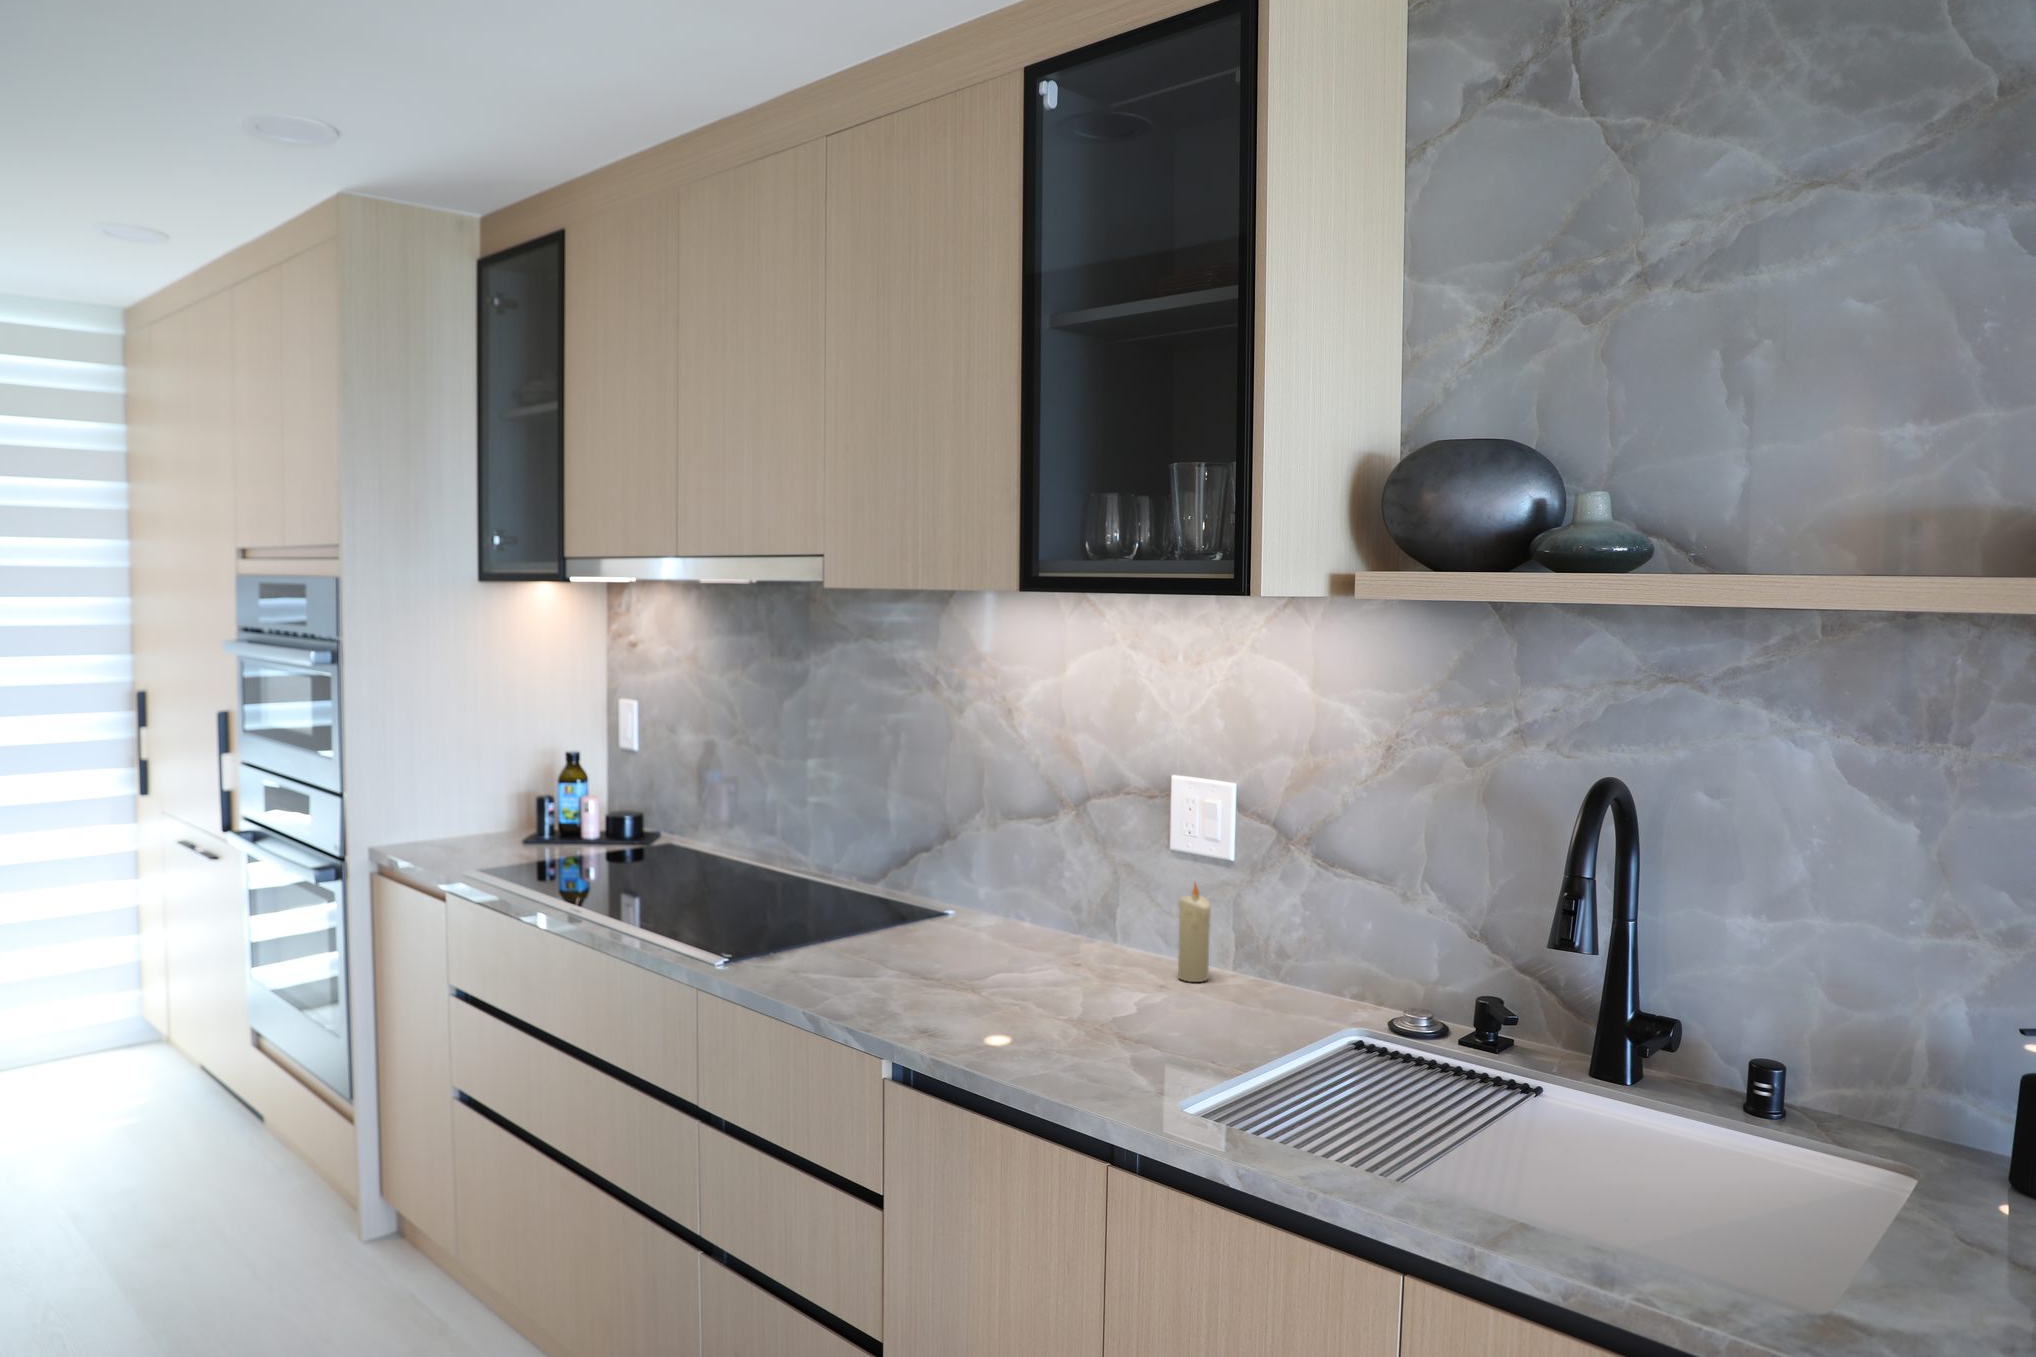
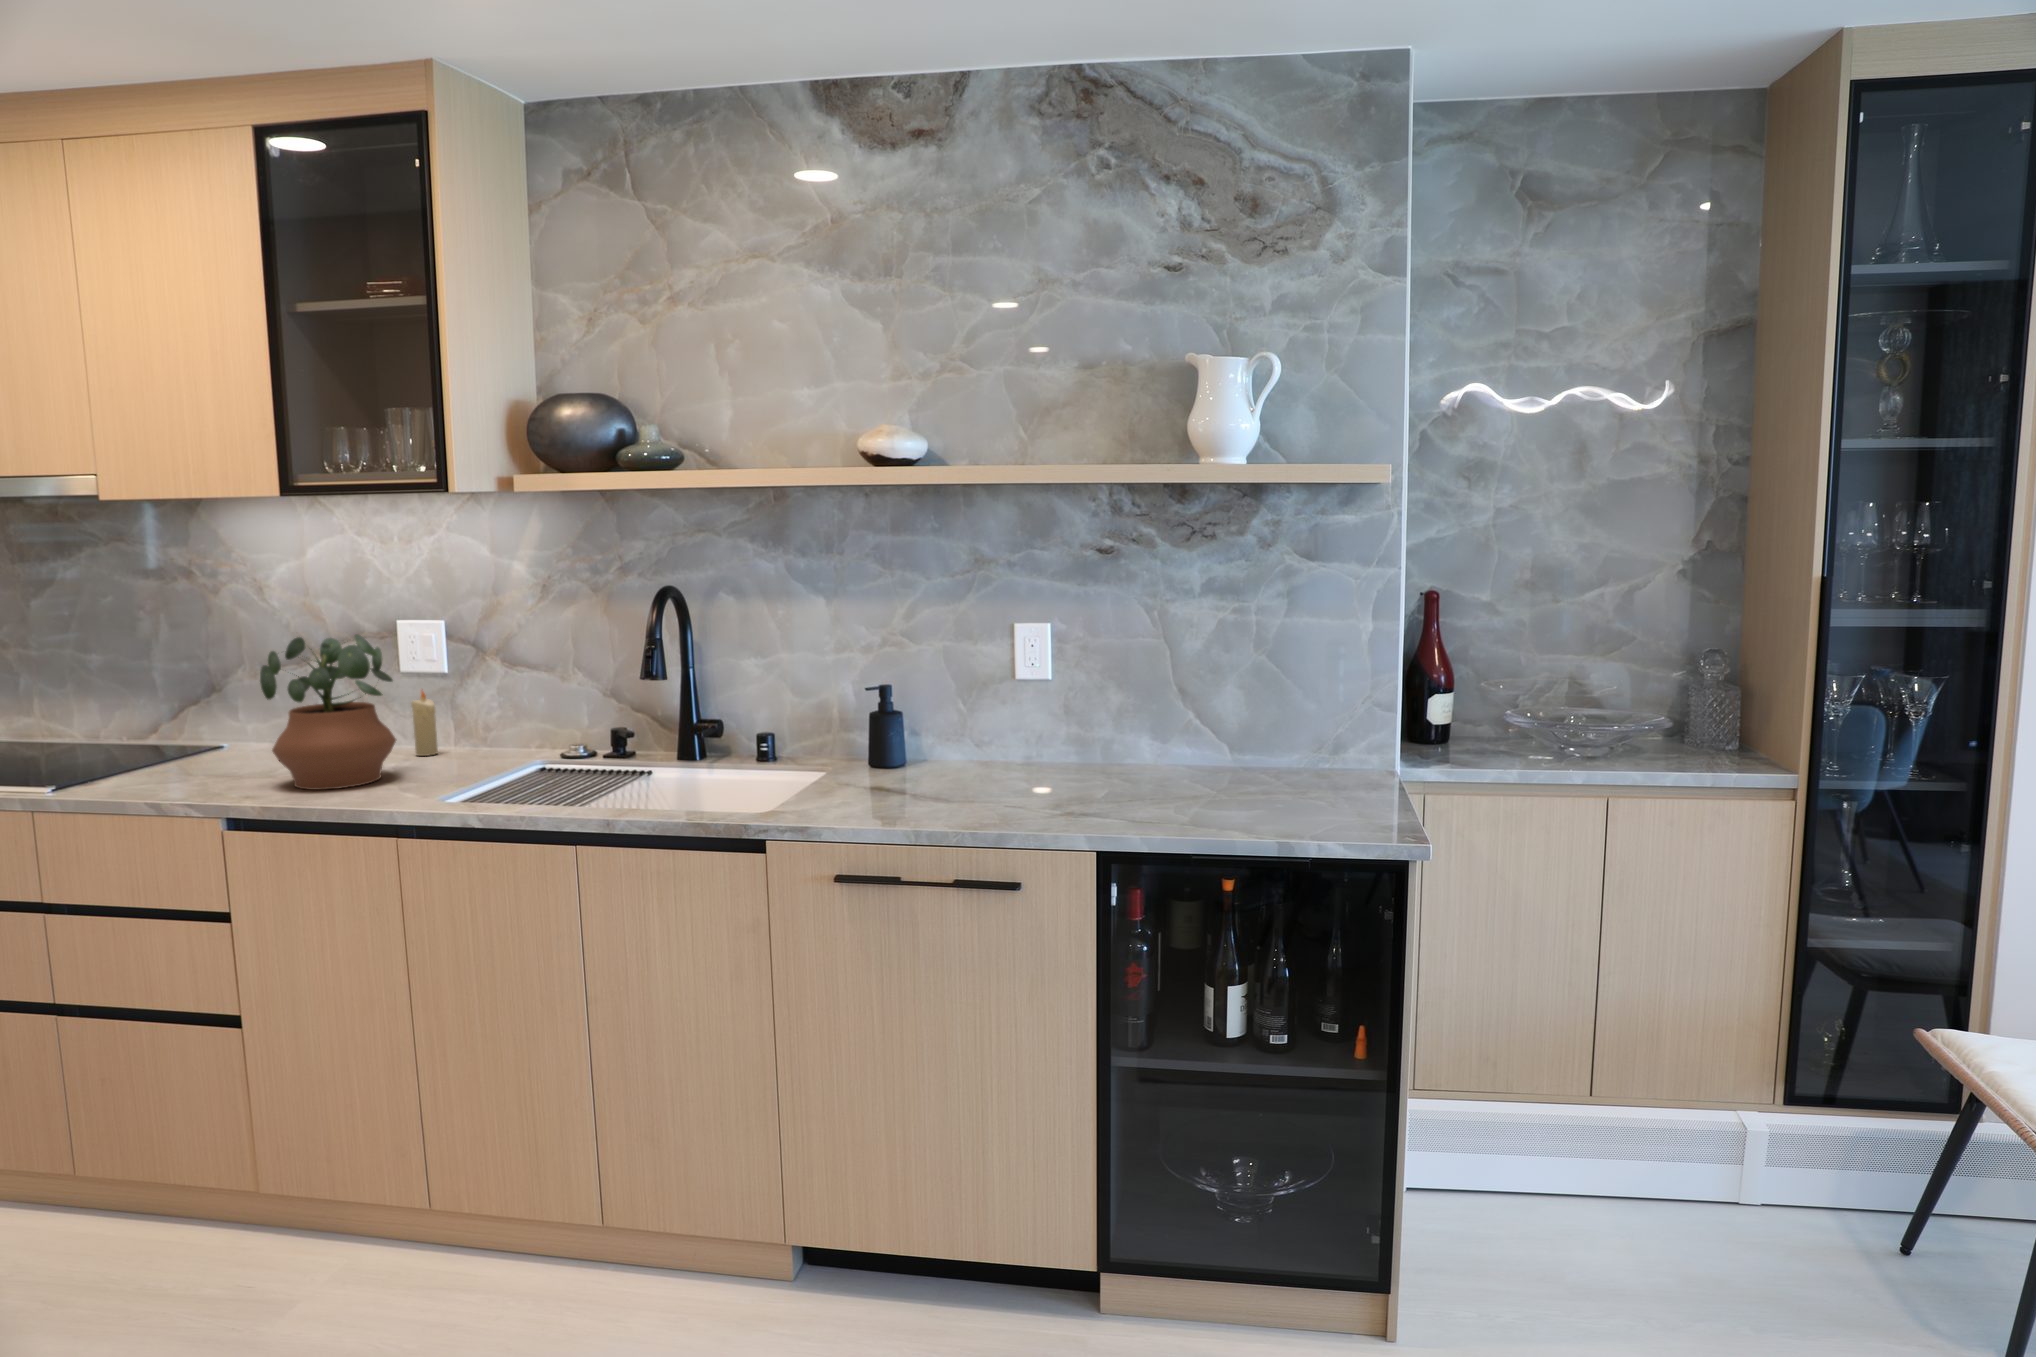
potted plant: none [979,799,1154,1036] -> present [260,634,396,790]

